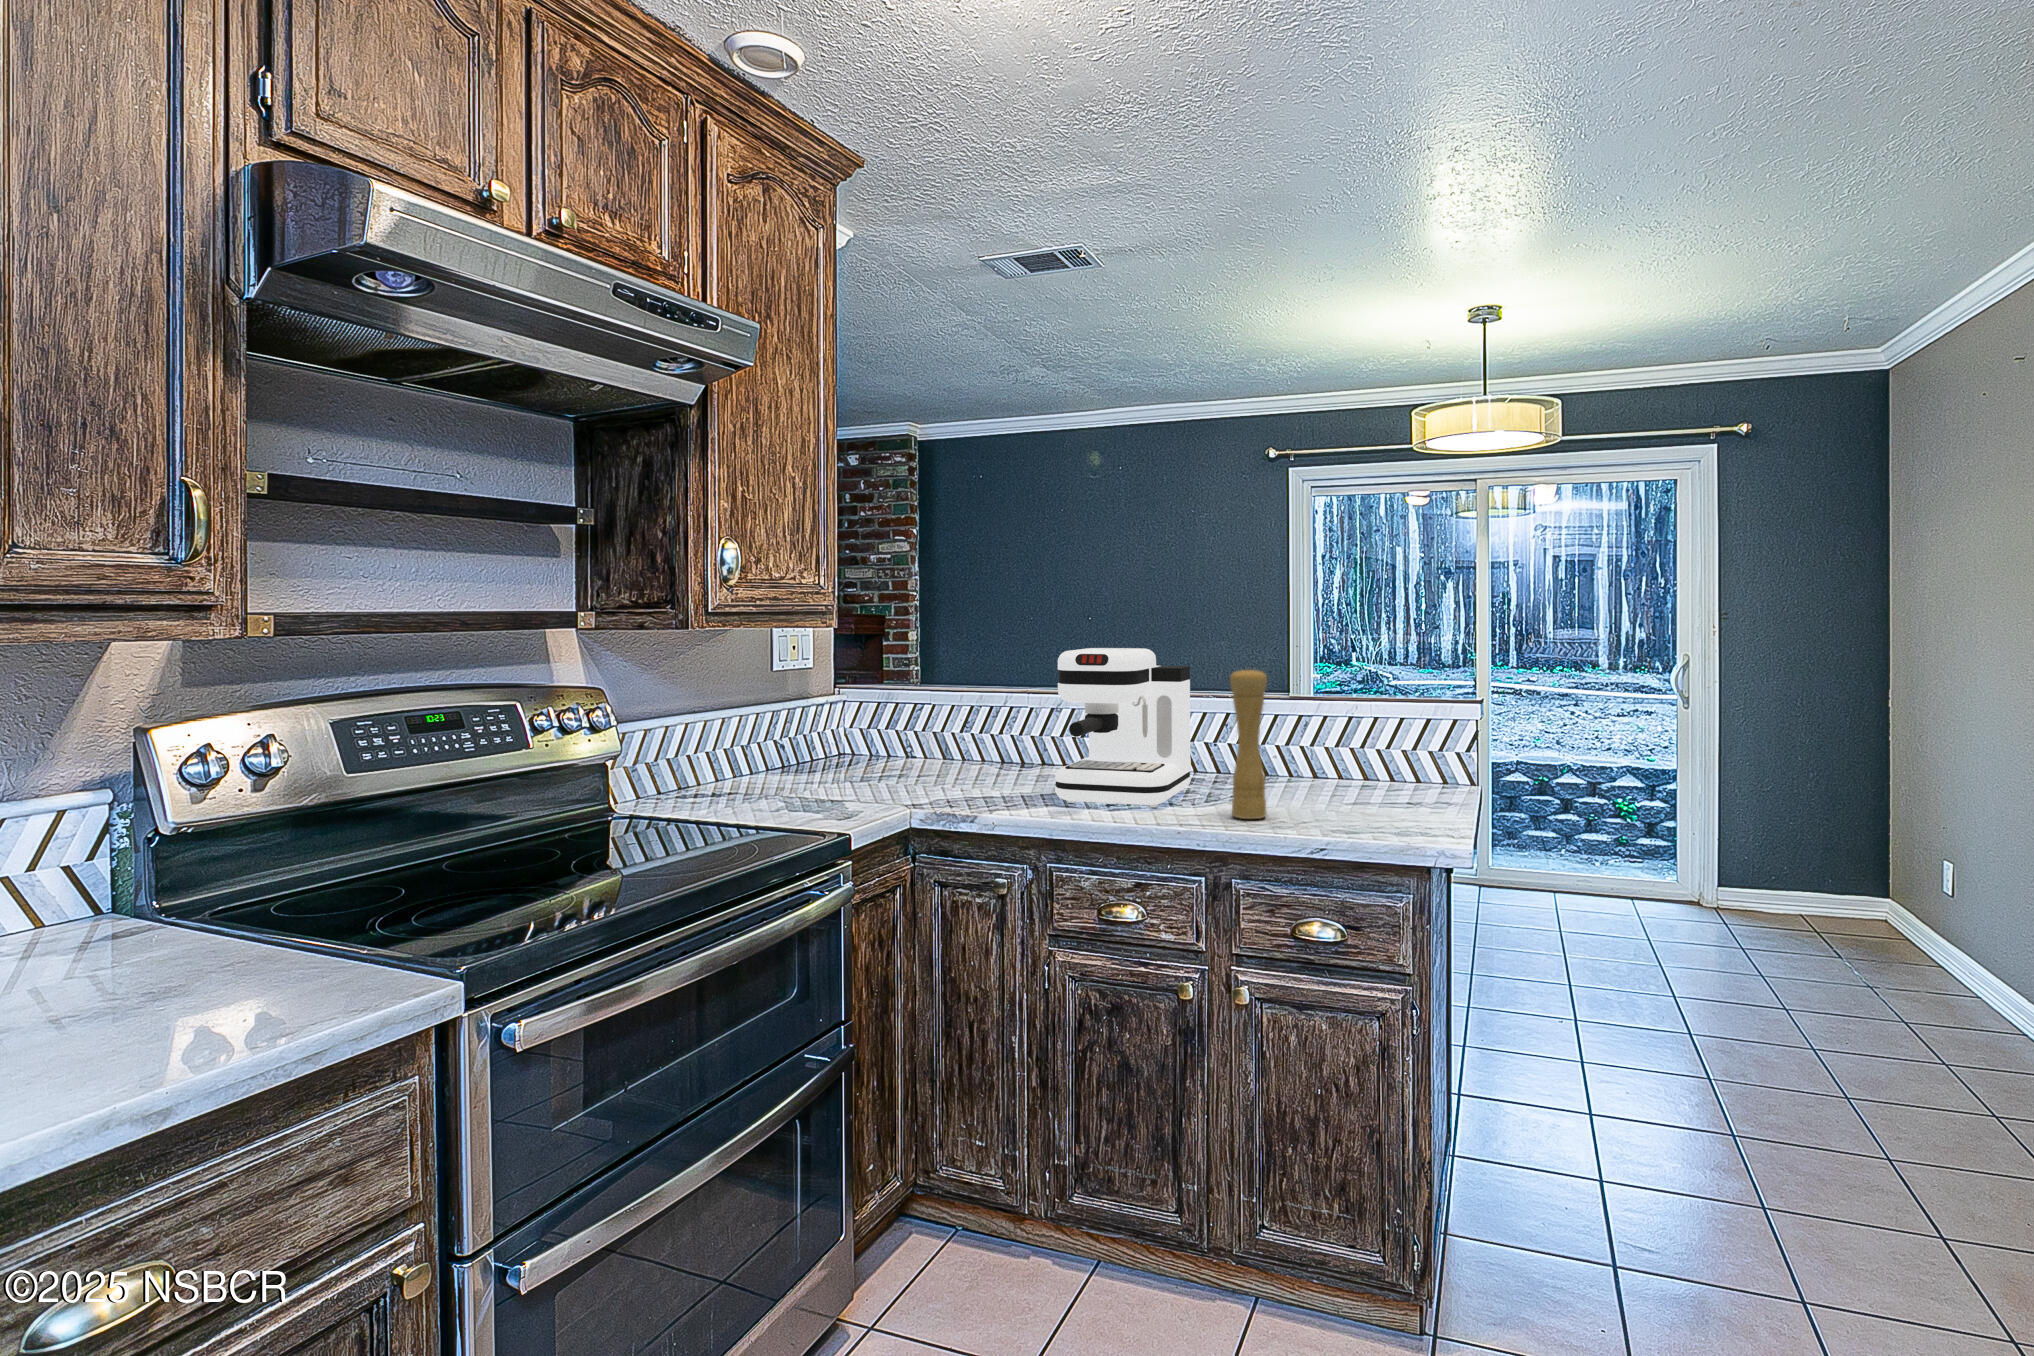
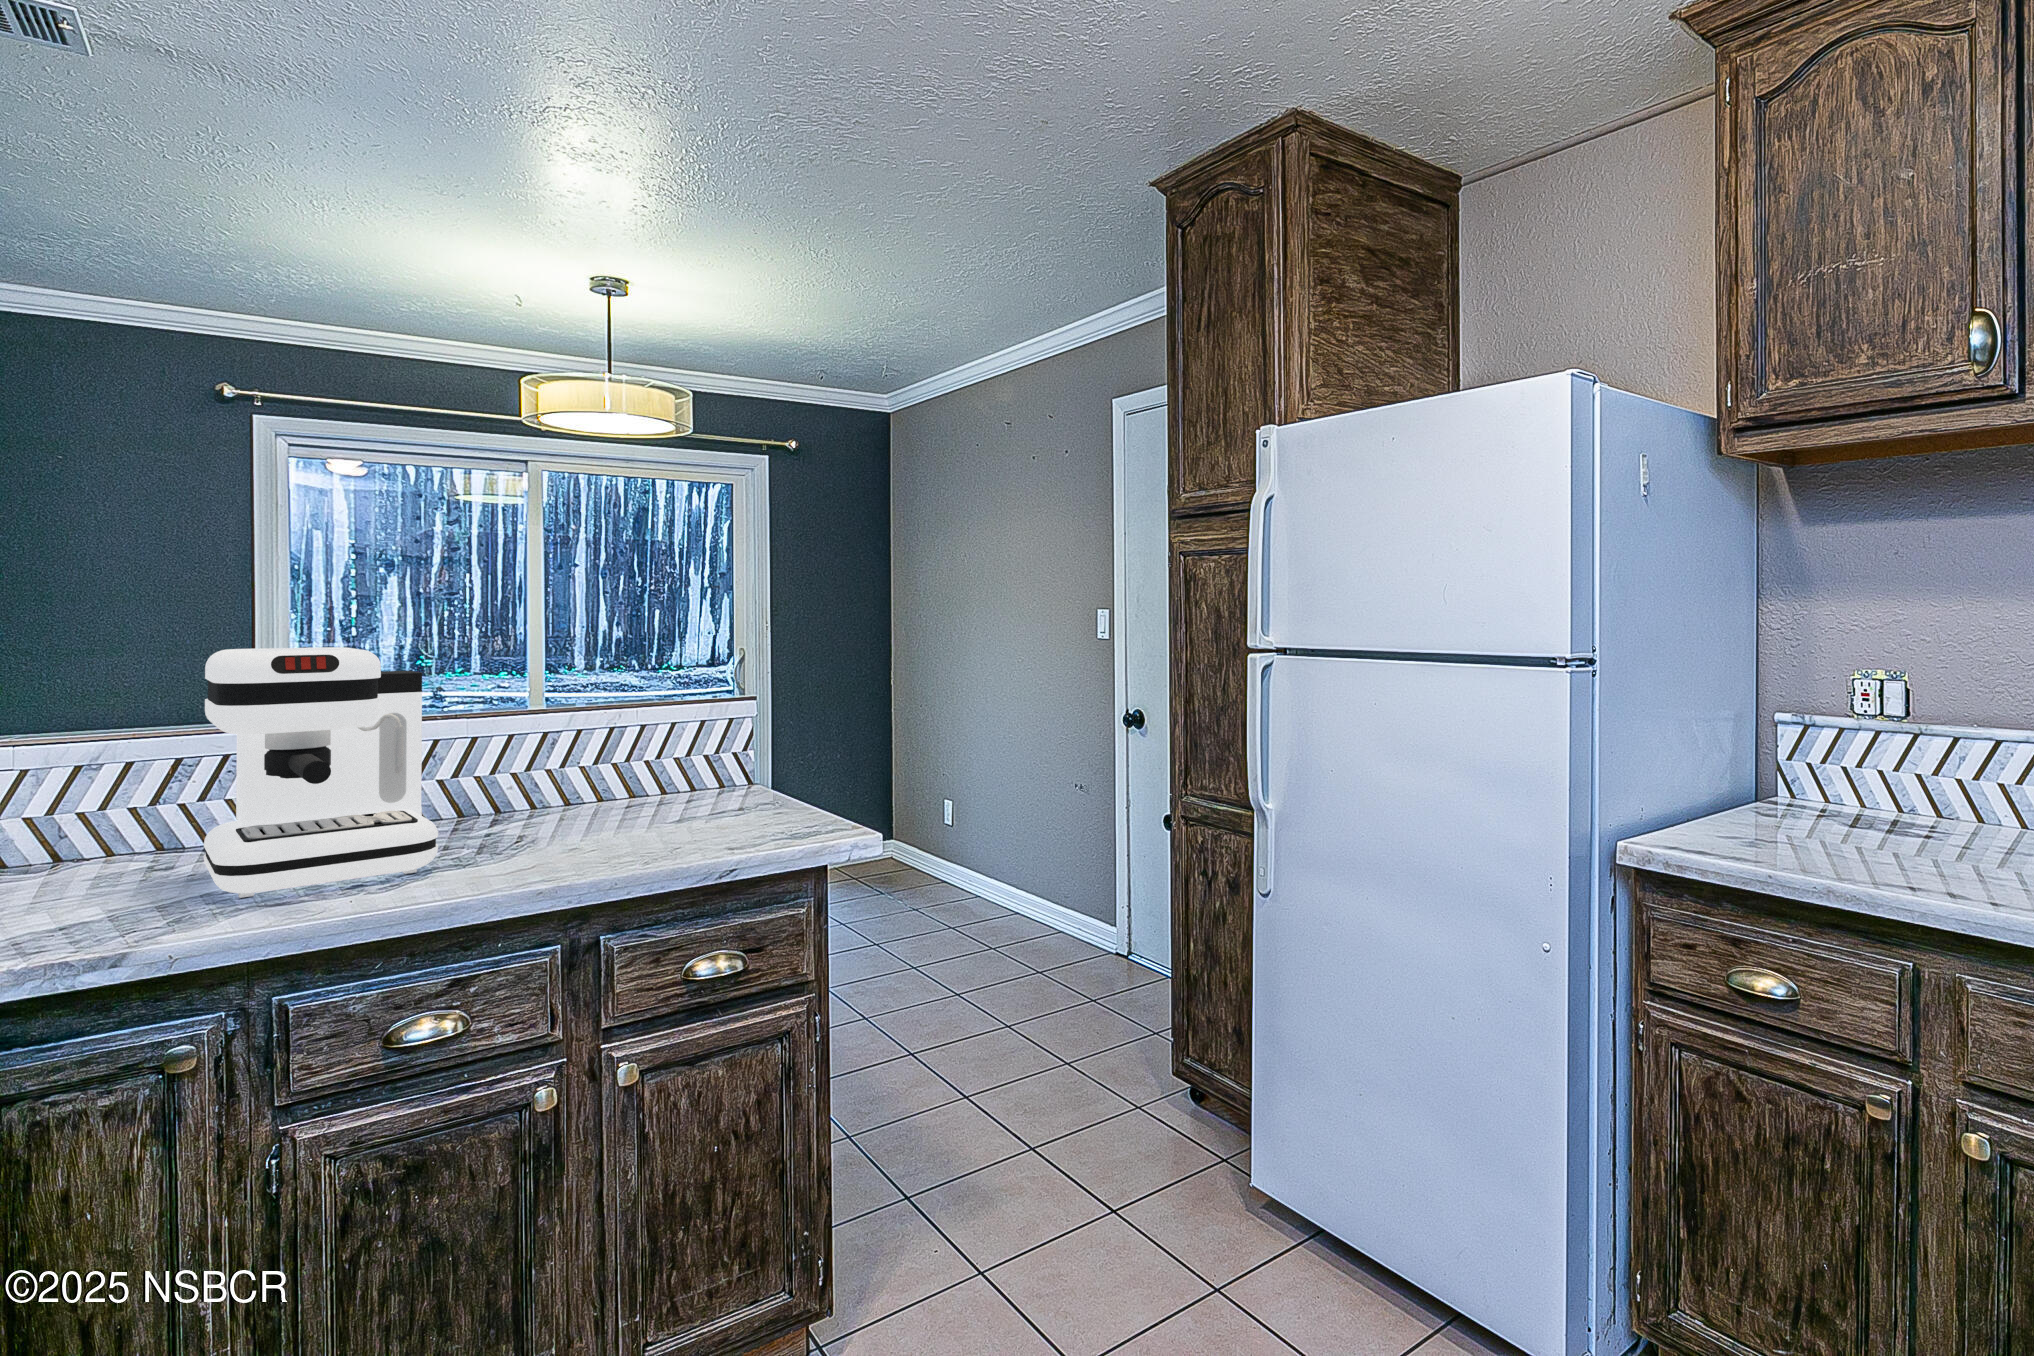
pepper mill: present [1230,668,1267,819] -> none [550,665,604,859]

